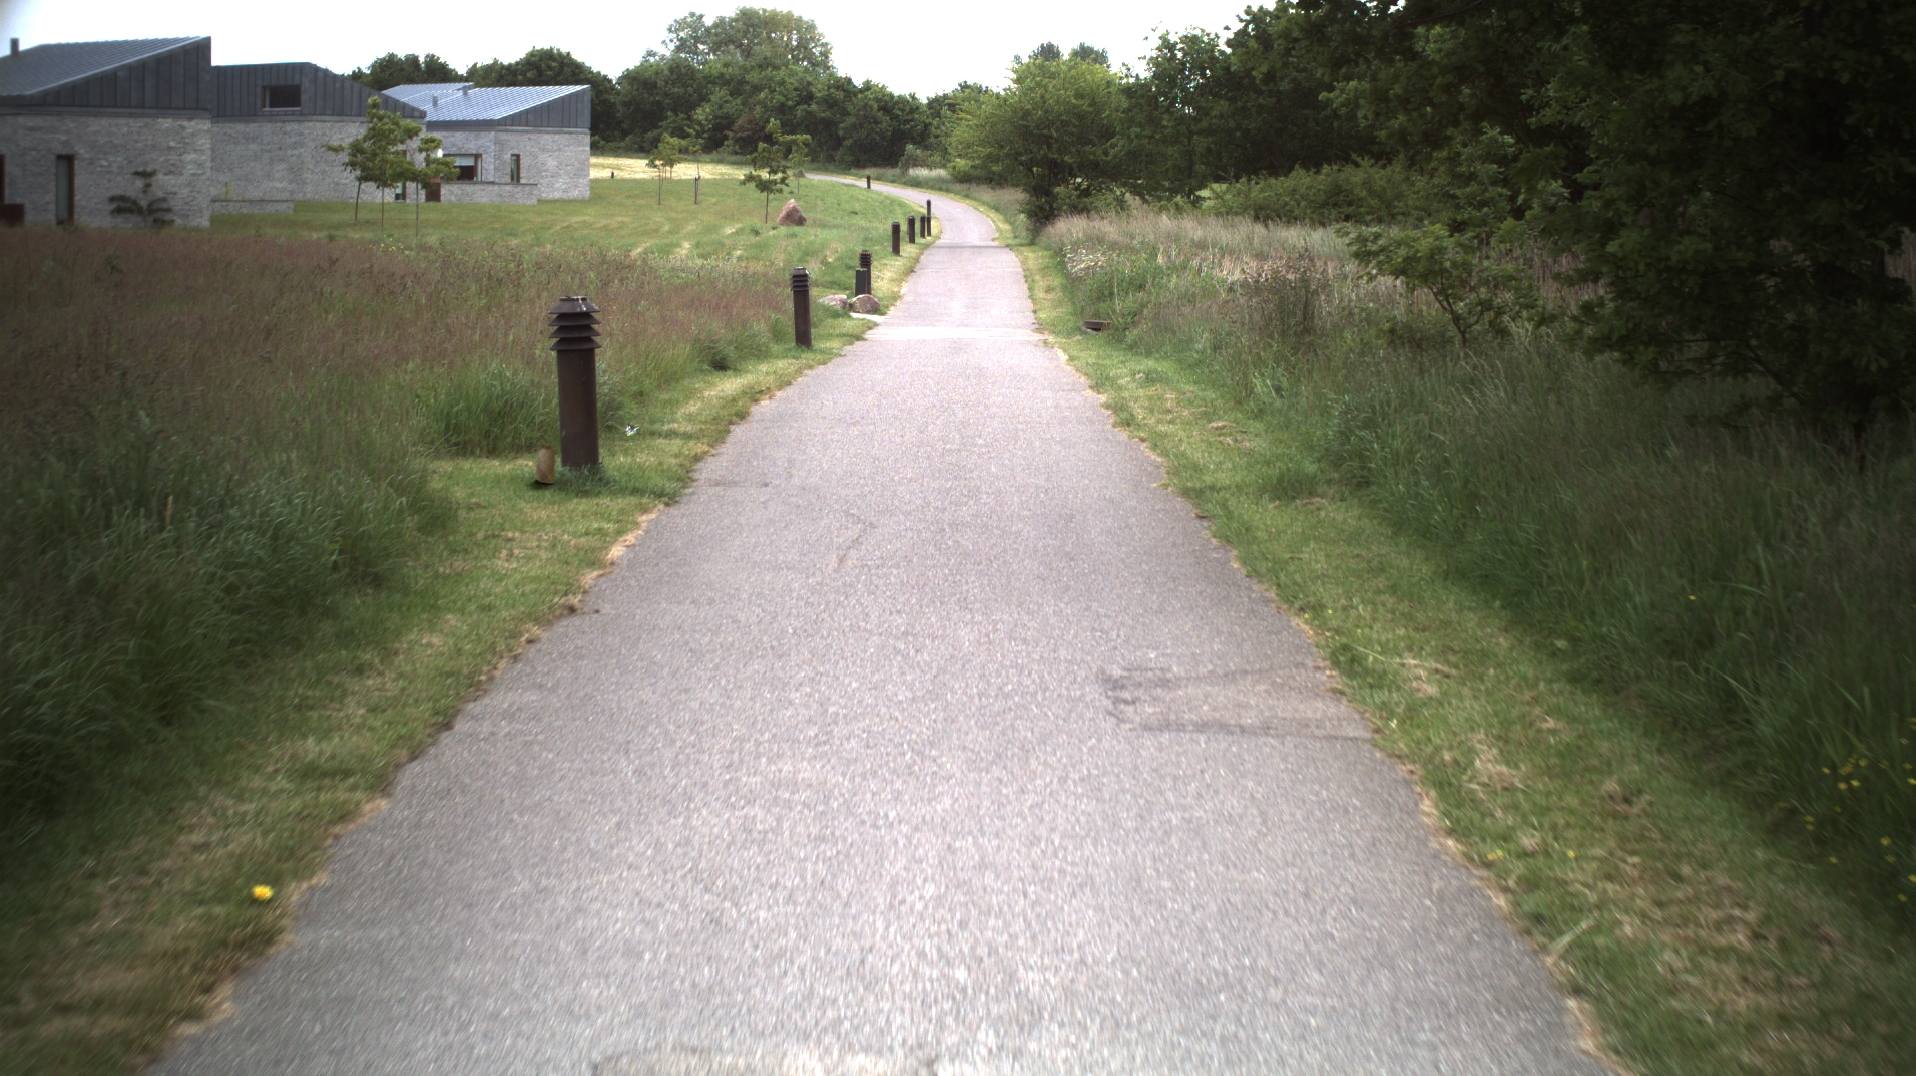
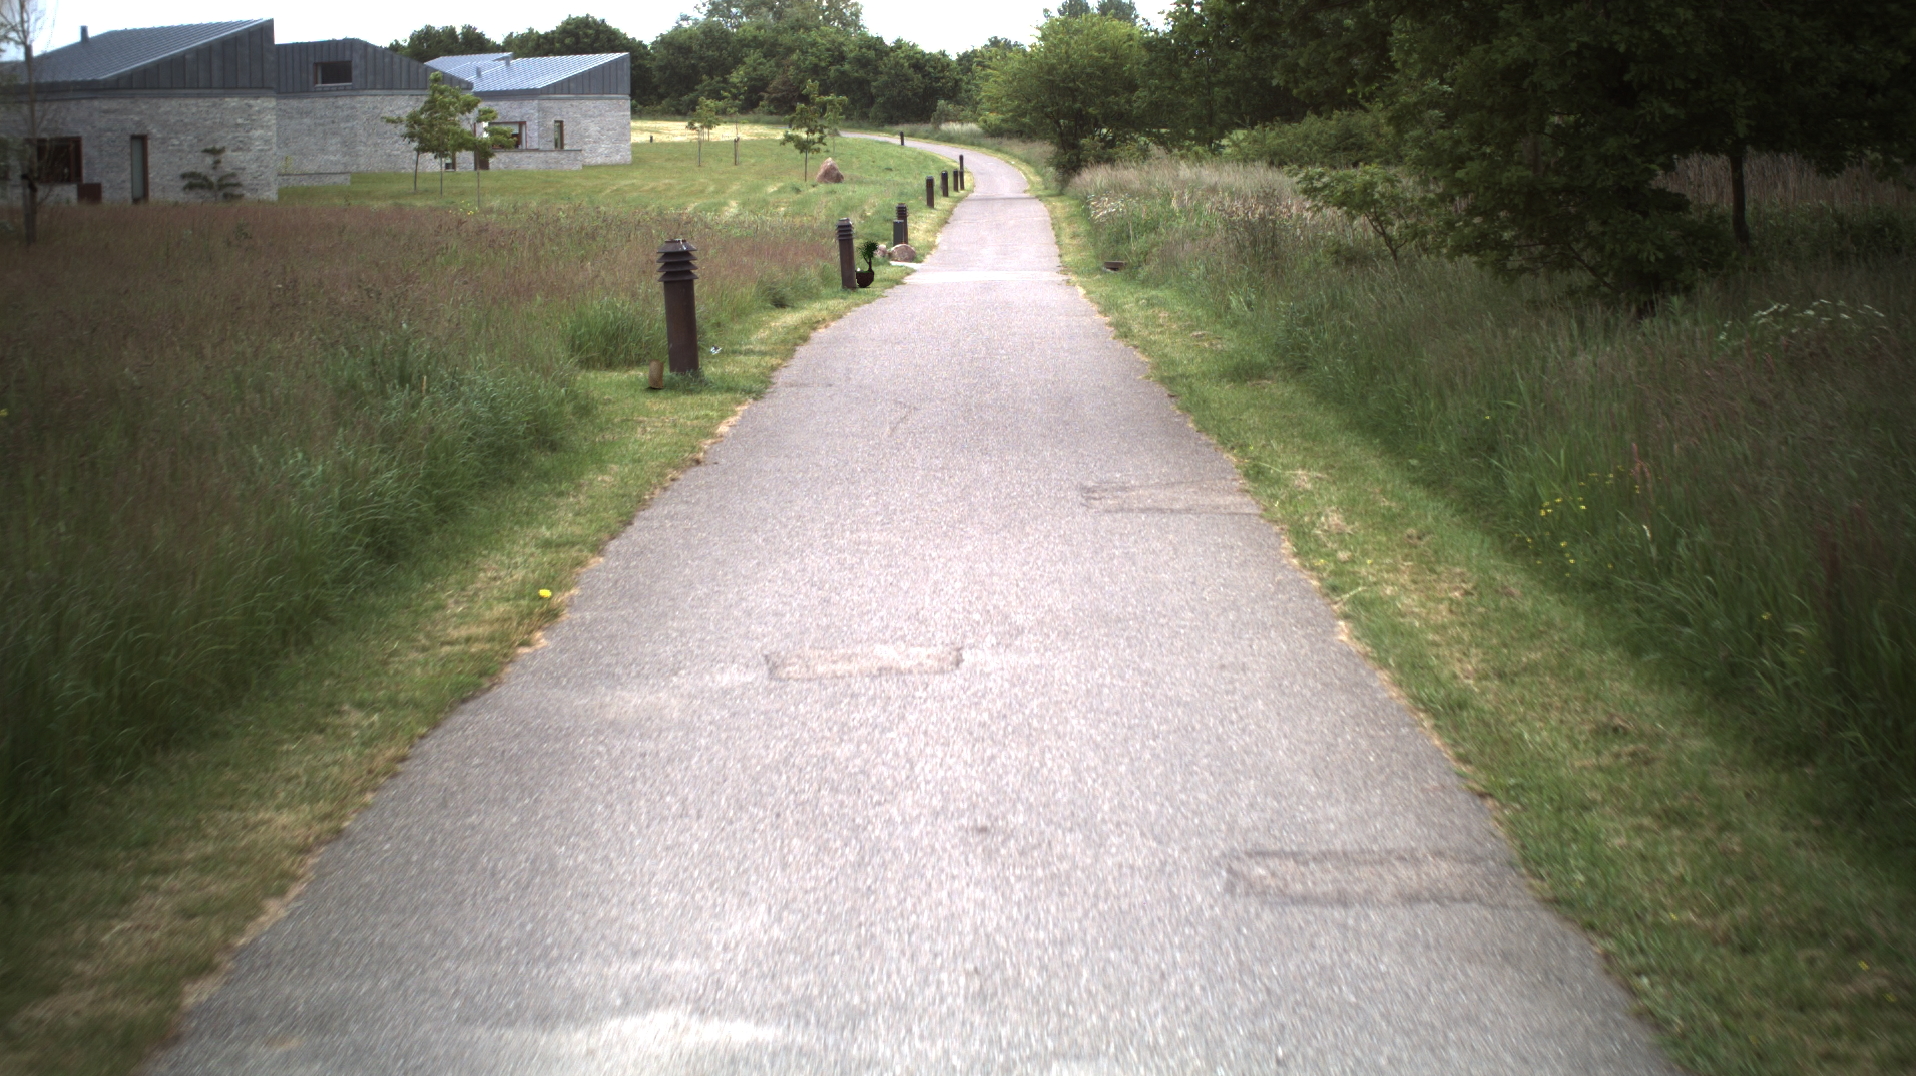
potted tree: none [805,287,839,346] -> present [855,240,879,287]

